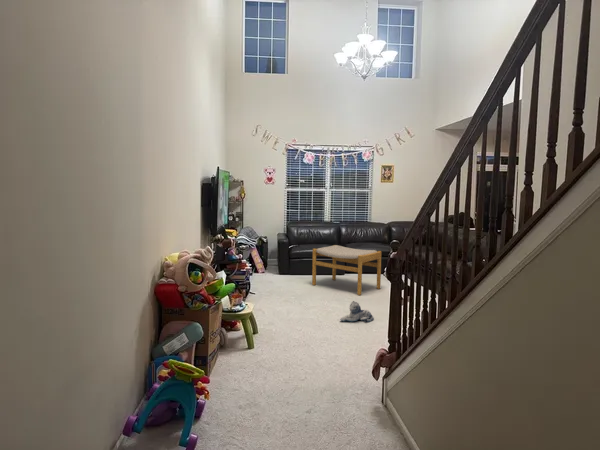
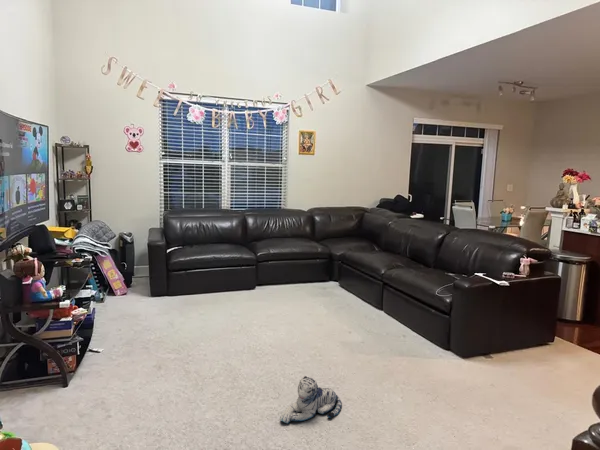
footstool: present [312,245,381,295] -> none [209,247,321,335]

